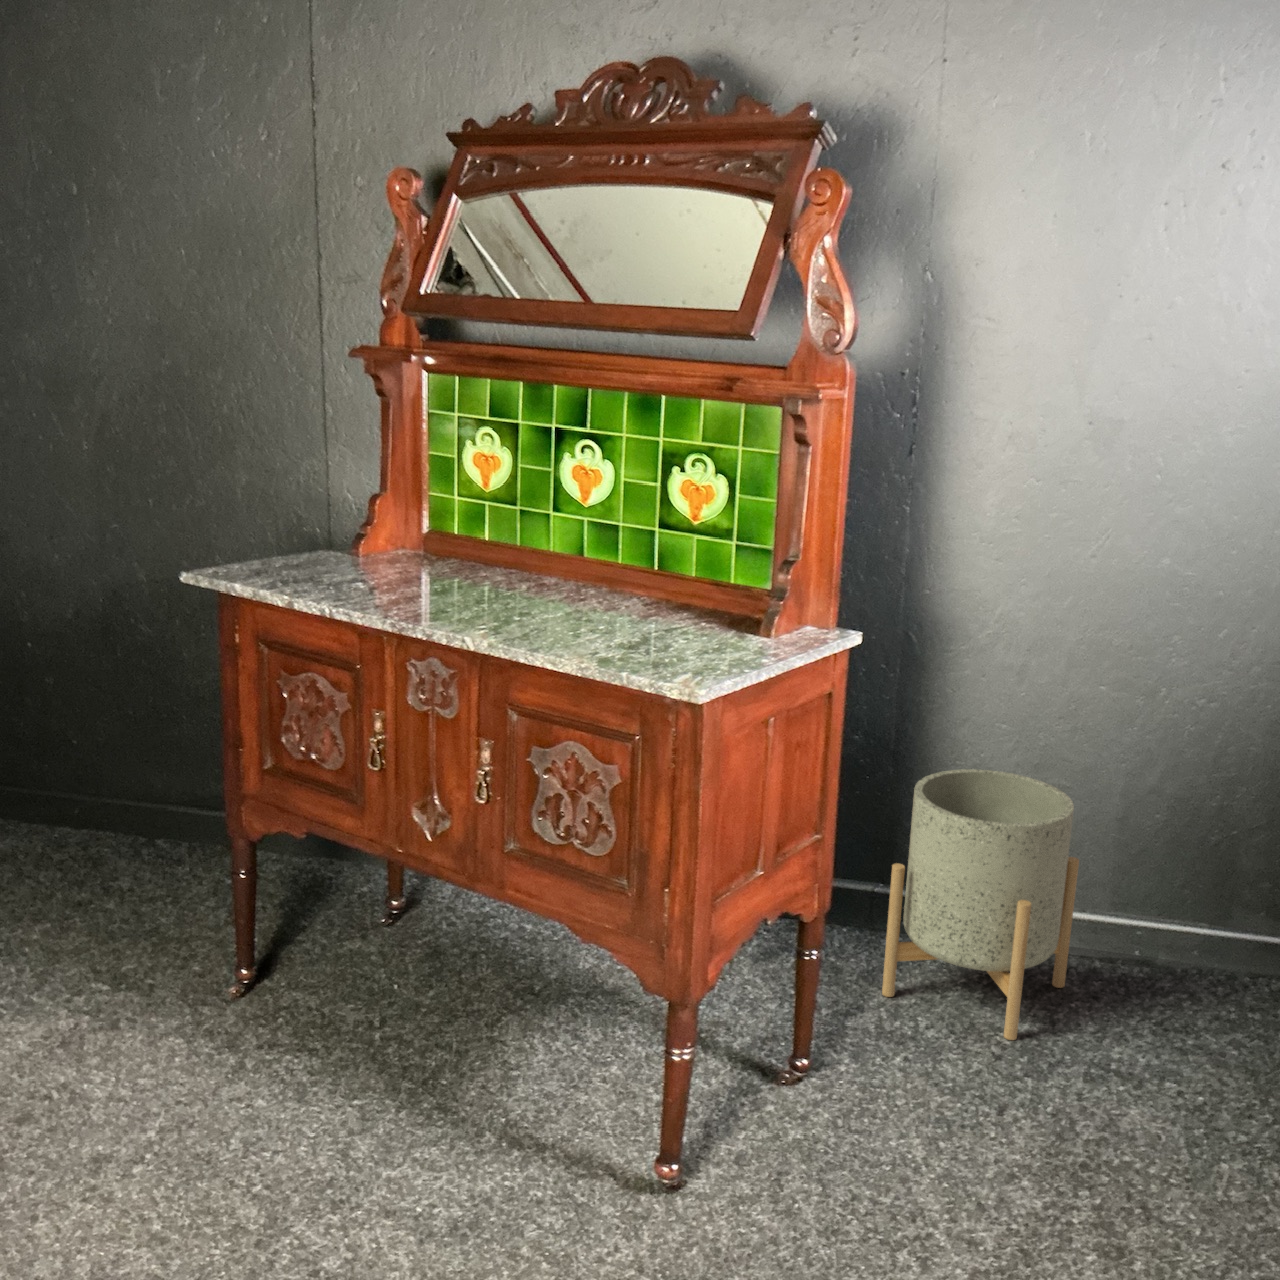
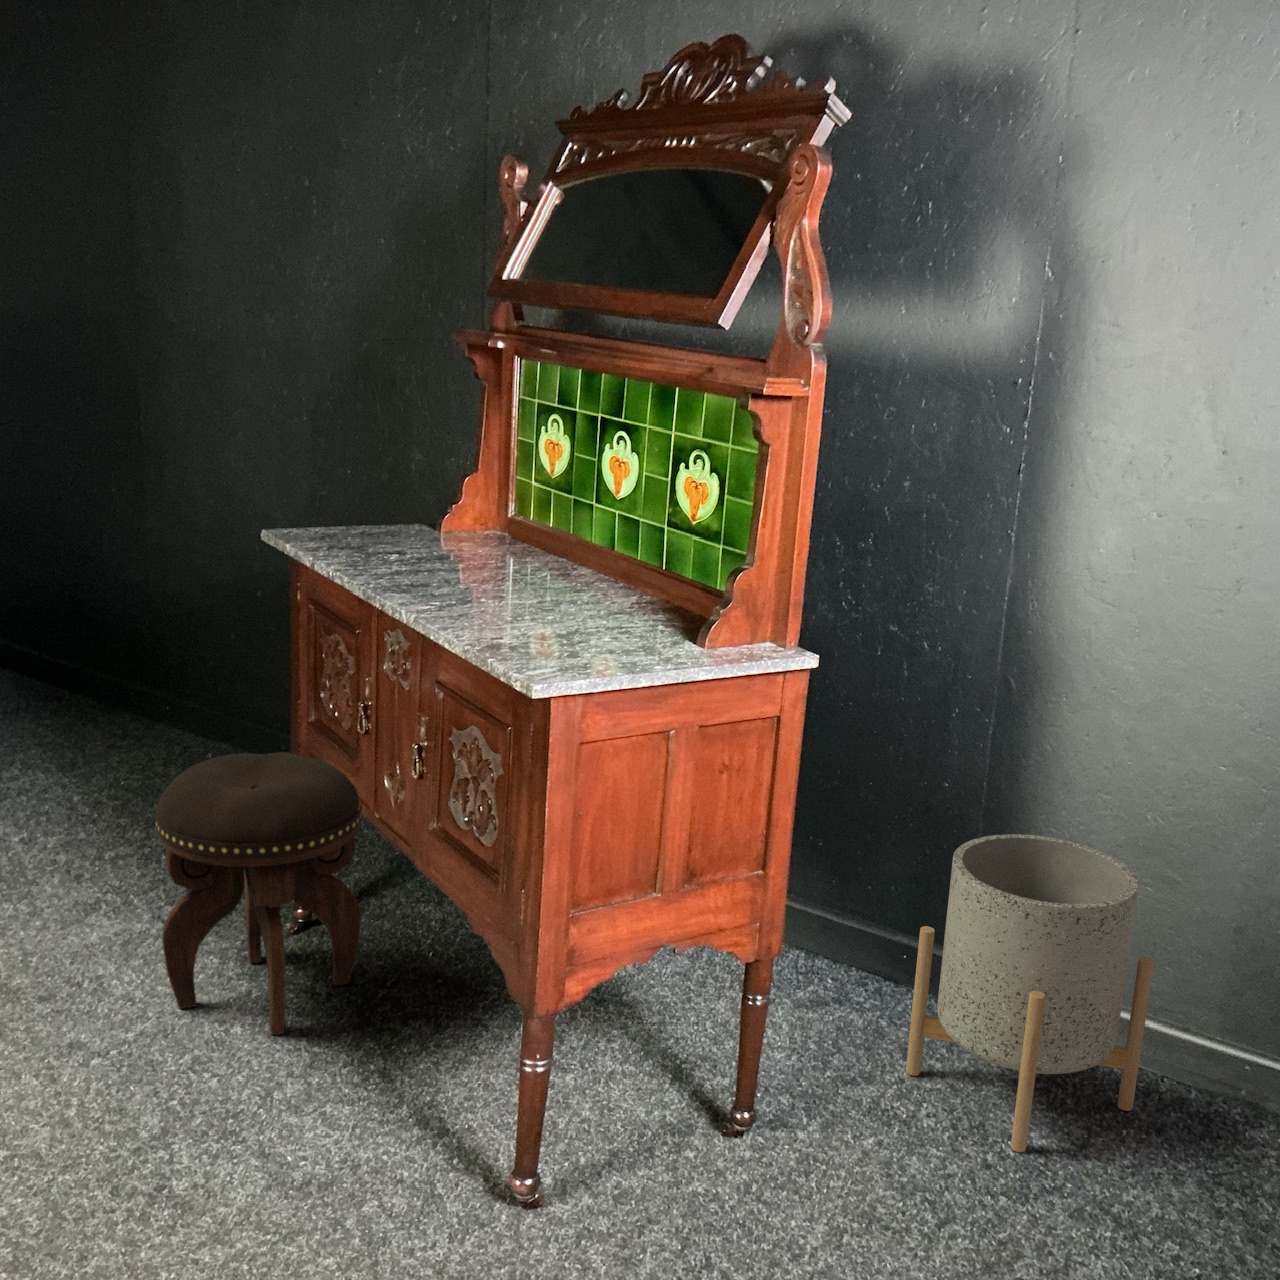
footstool: none [138,802,359,1096] -> present [155,752,363,1035]

